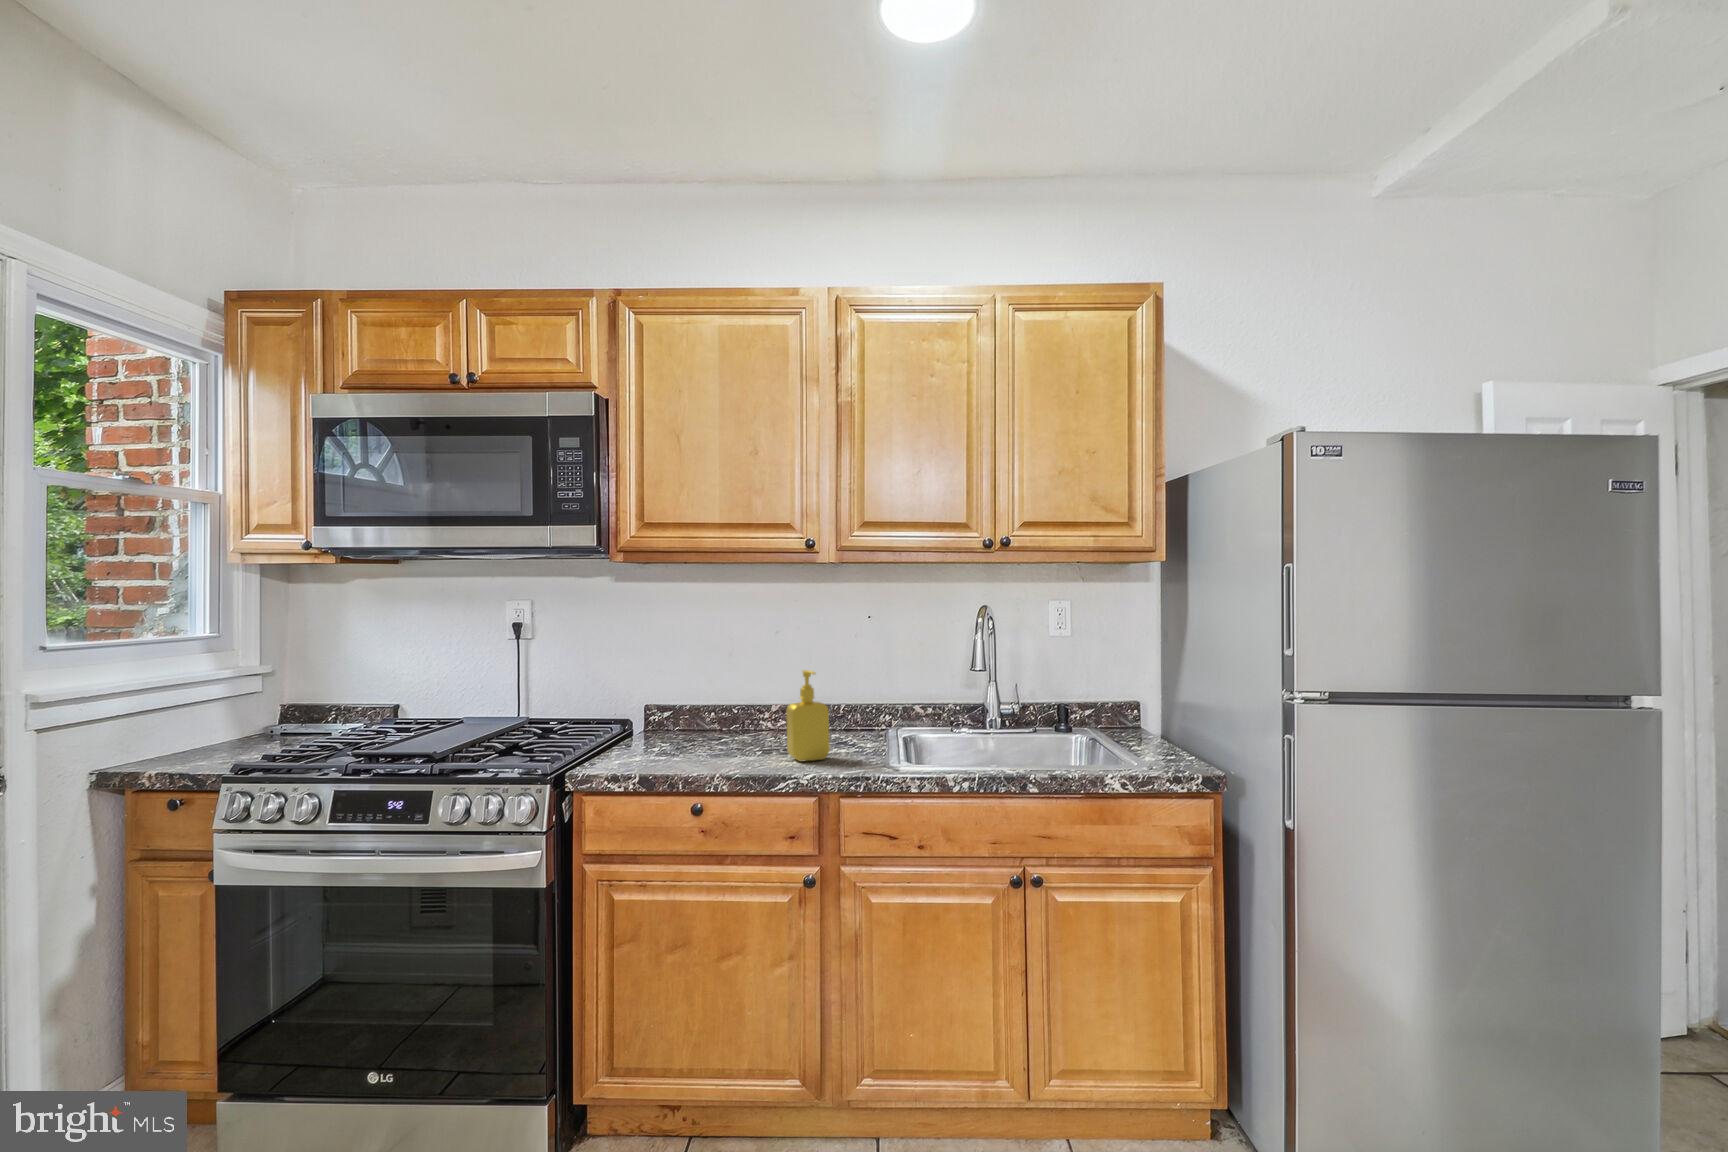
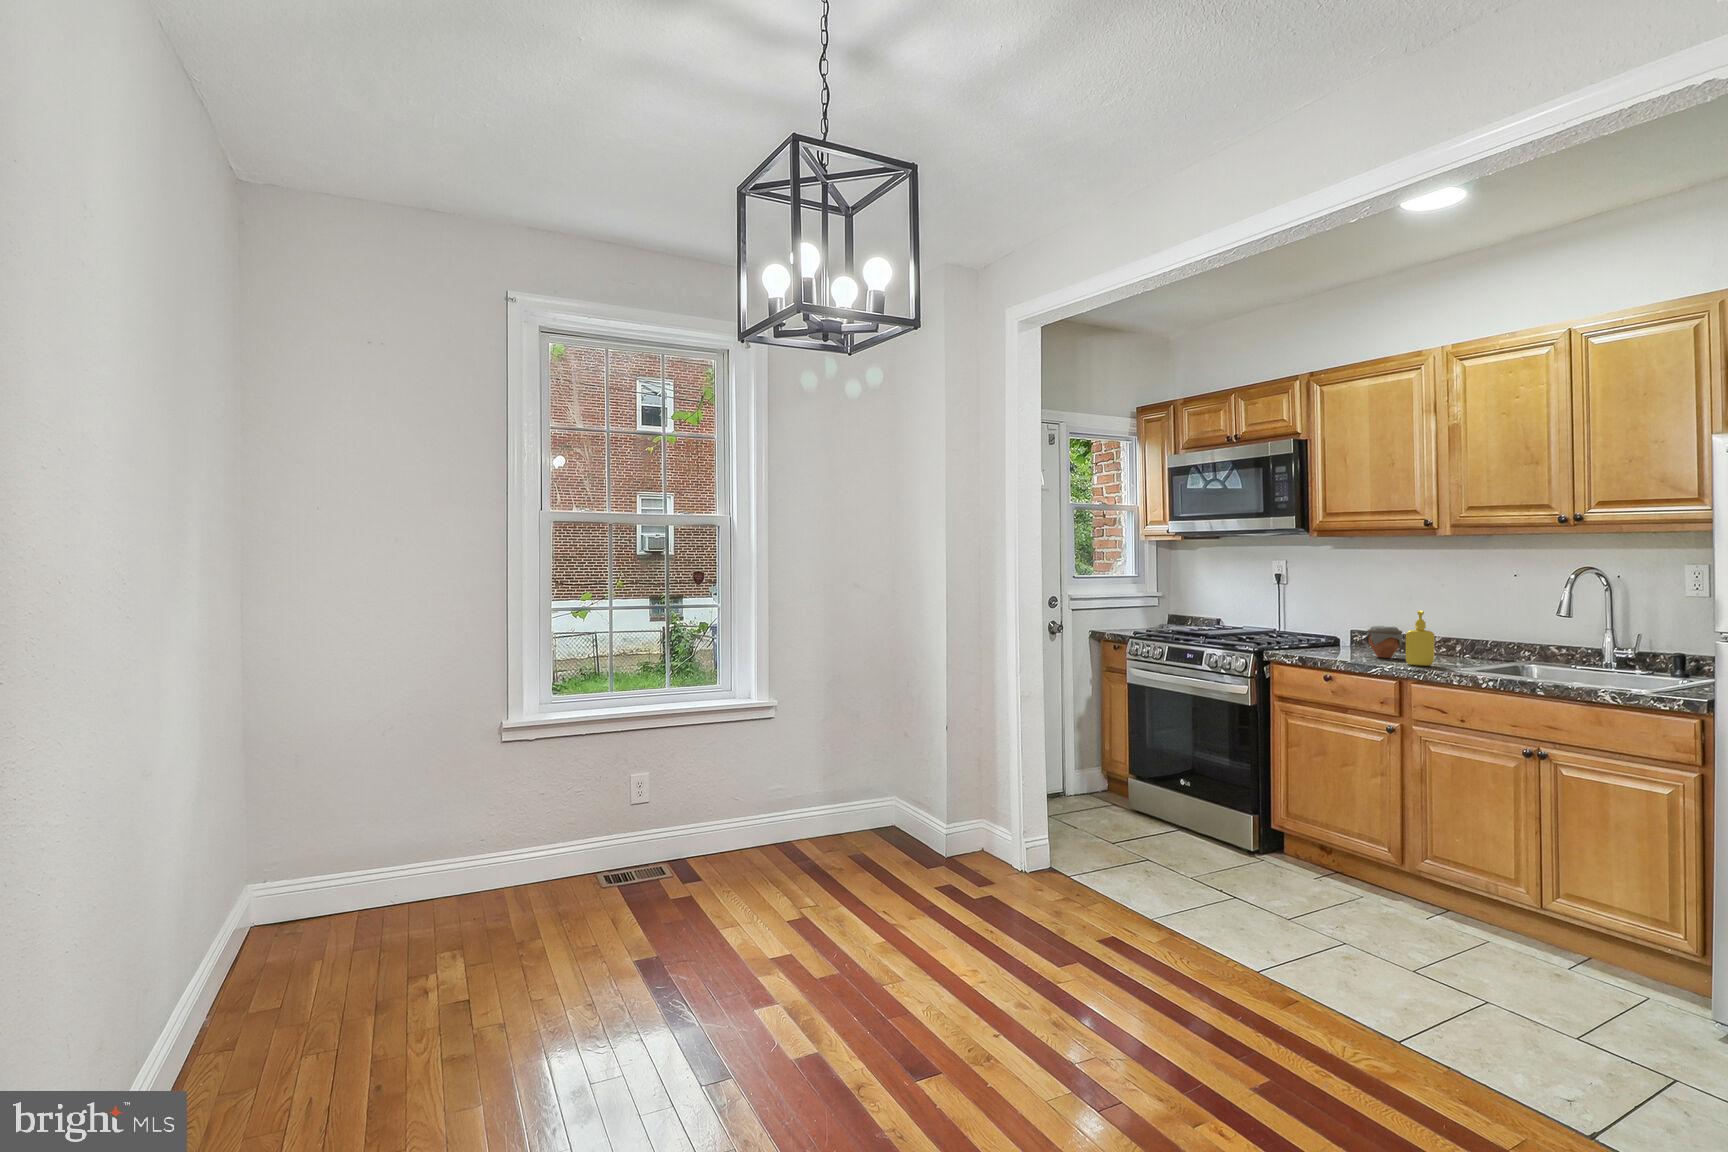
jar: none [705,698,756,751] -> present [1365,626,1403,658]

